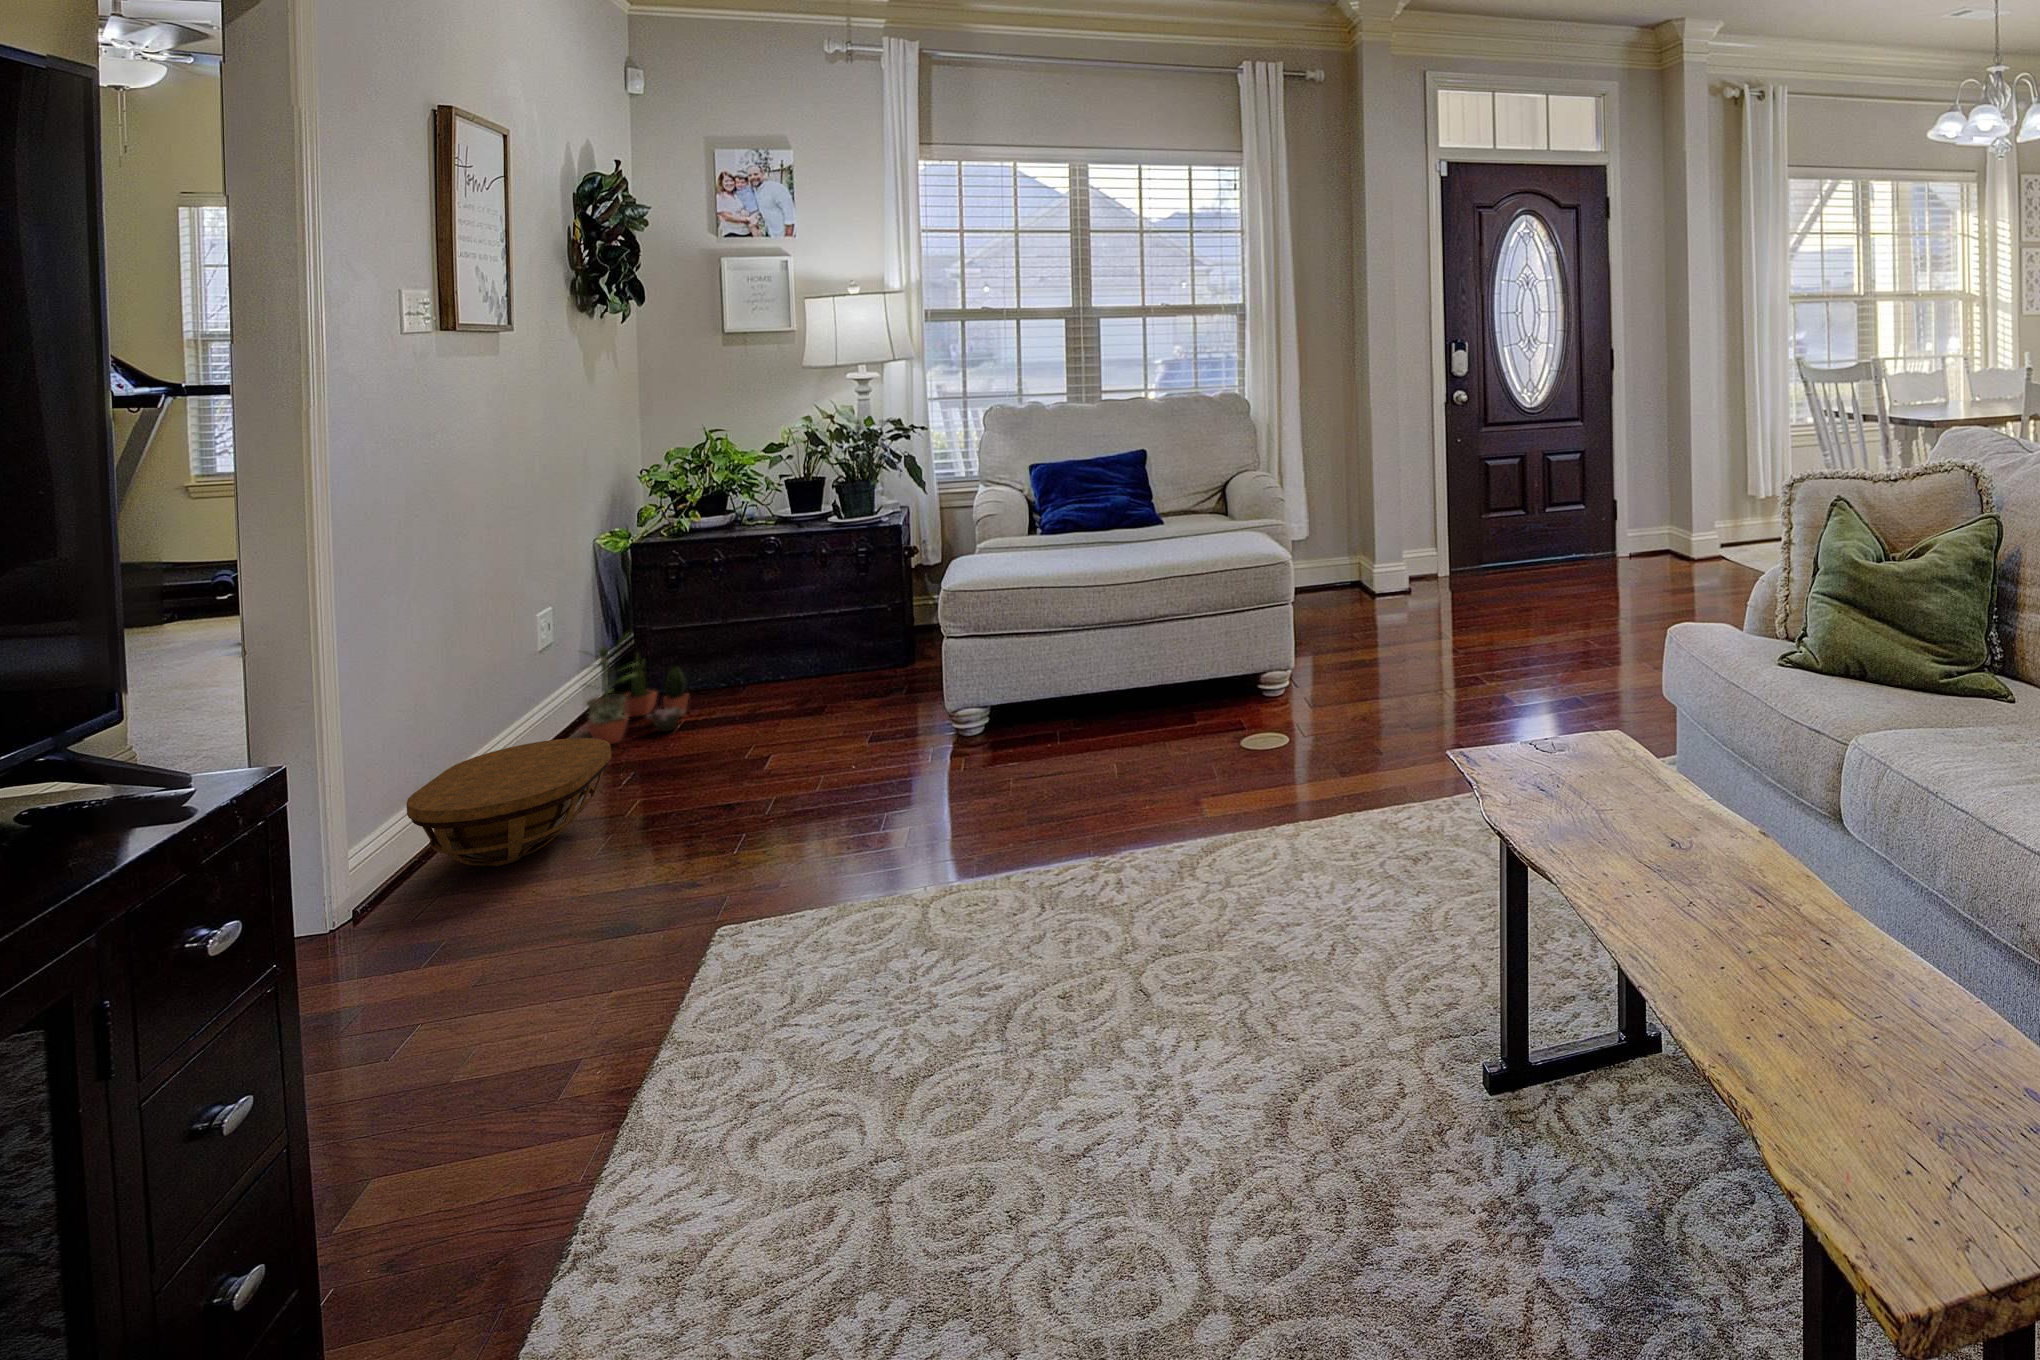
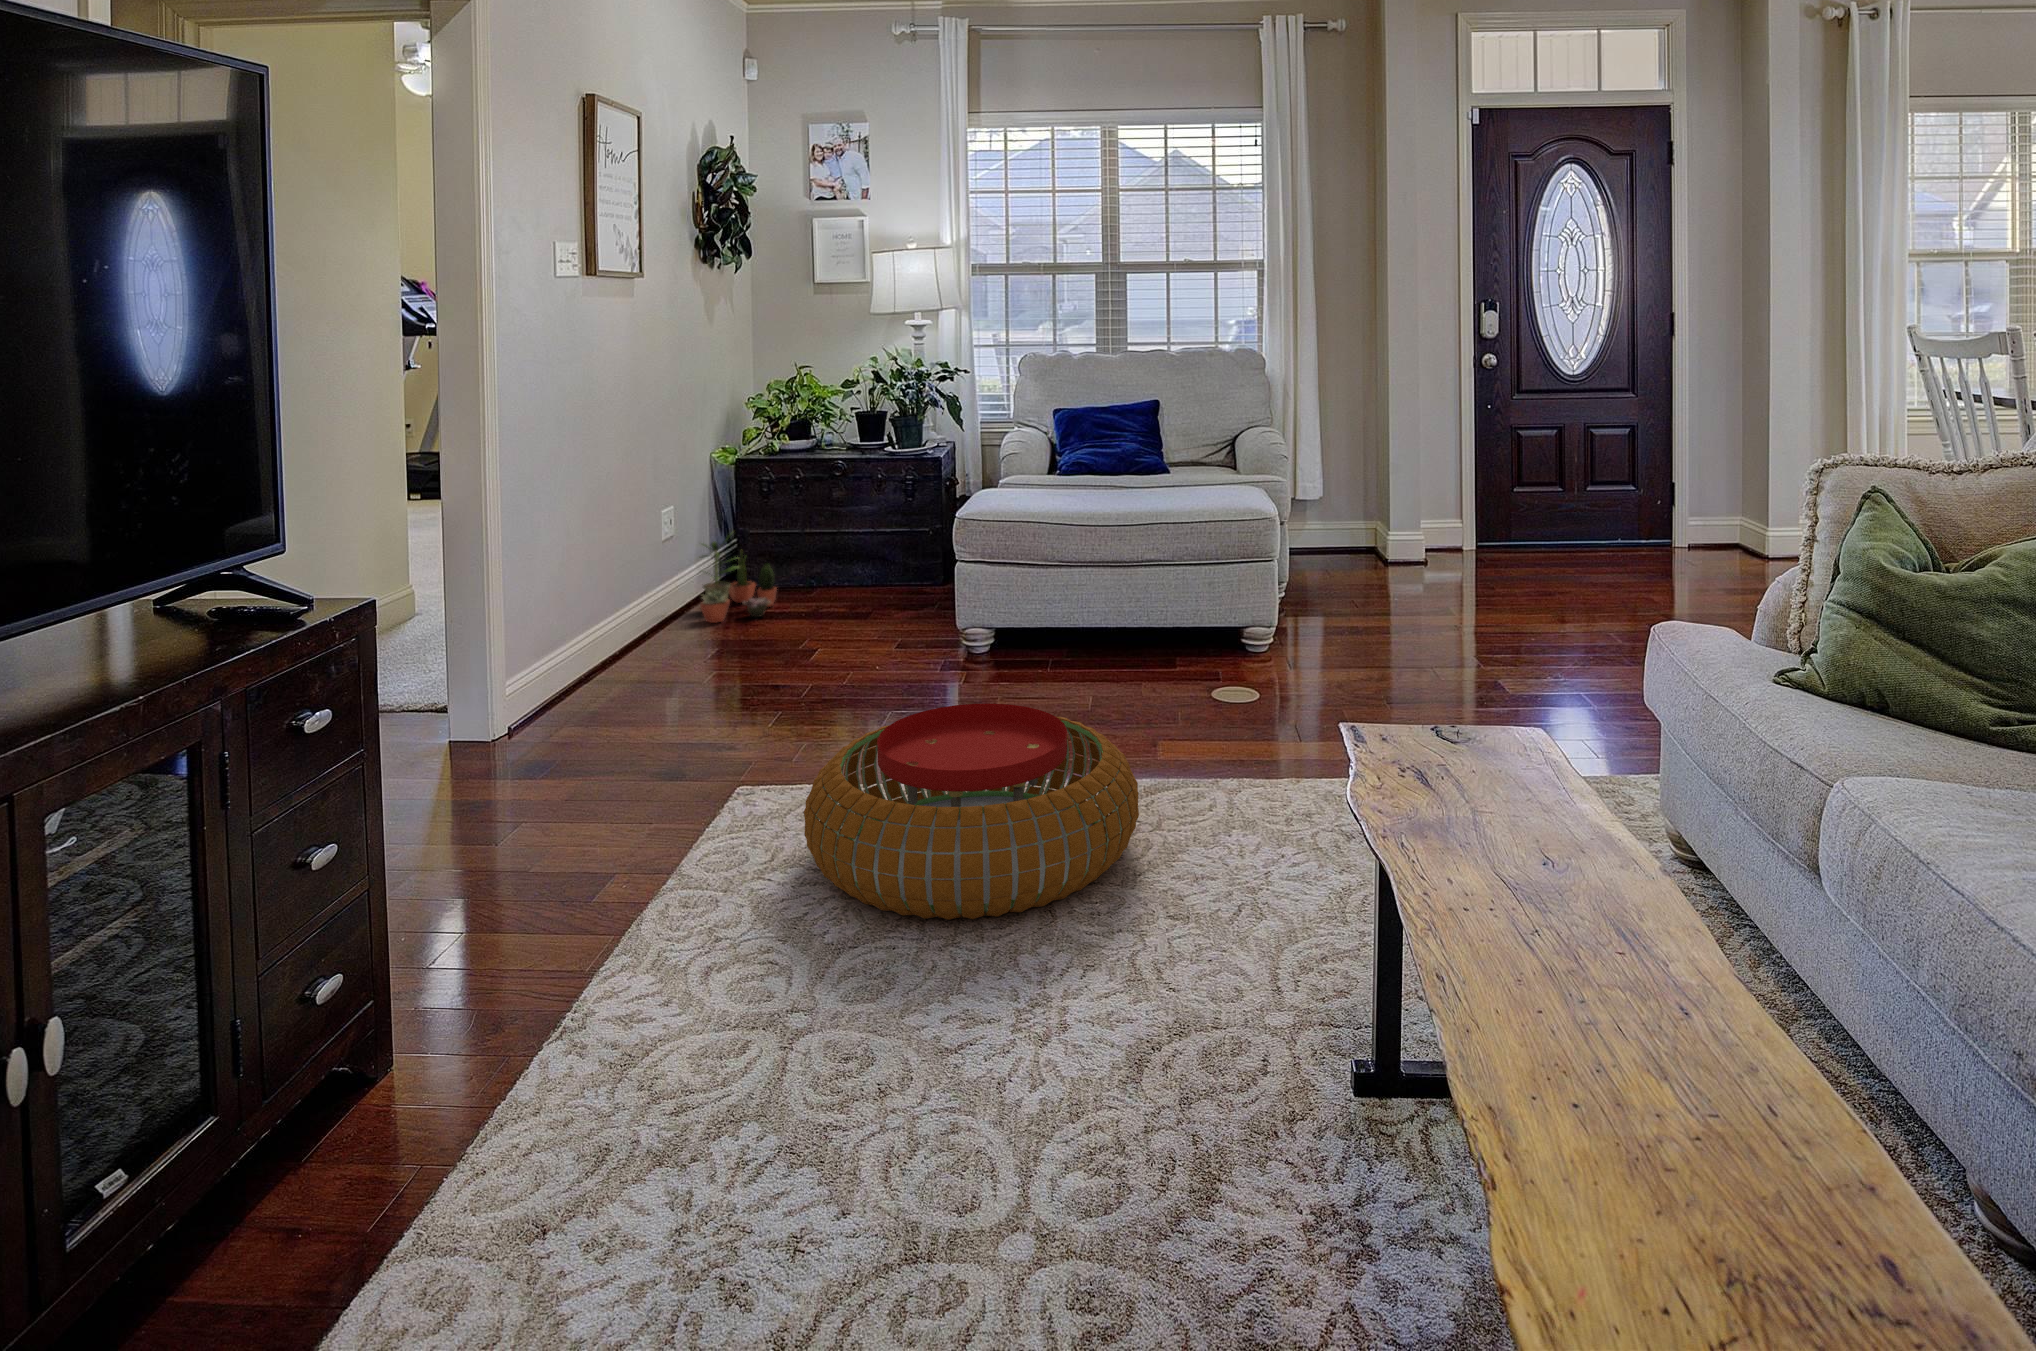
basket: present [406,738,611,866] -> none [553,612,698,707]
pouf: none [835,787,1215,1031] -> present [804,704,1139,920]

